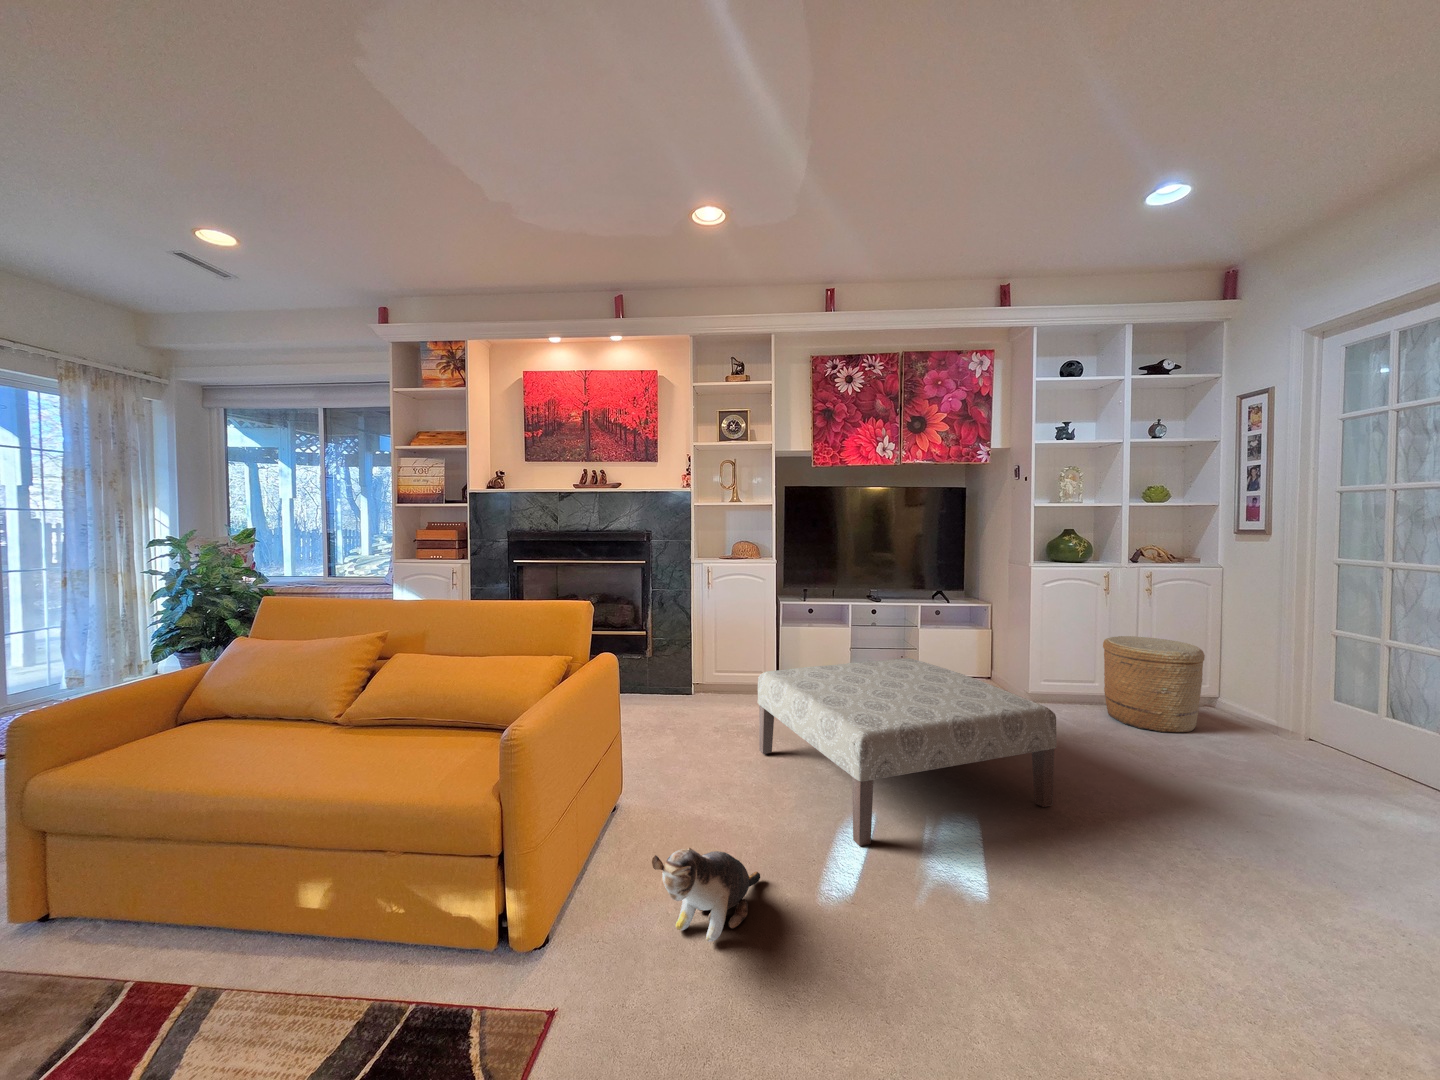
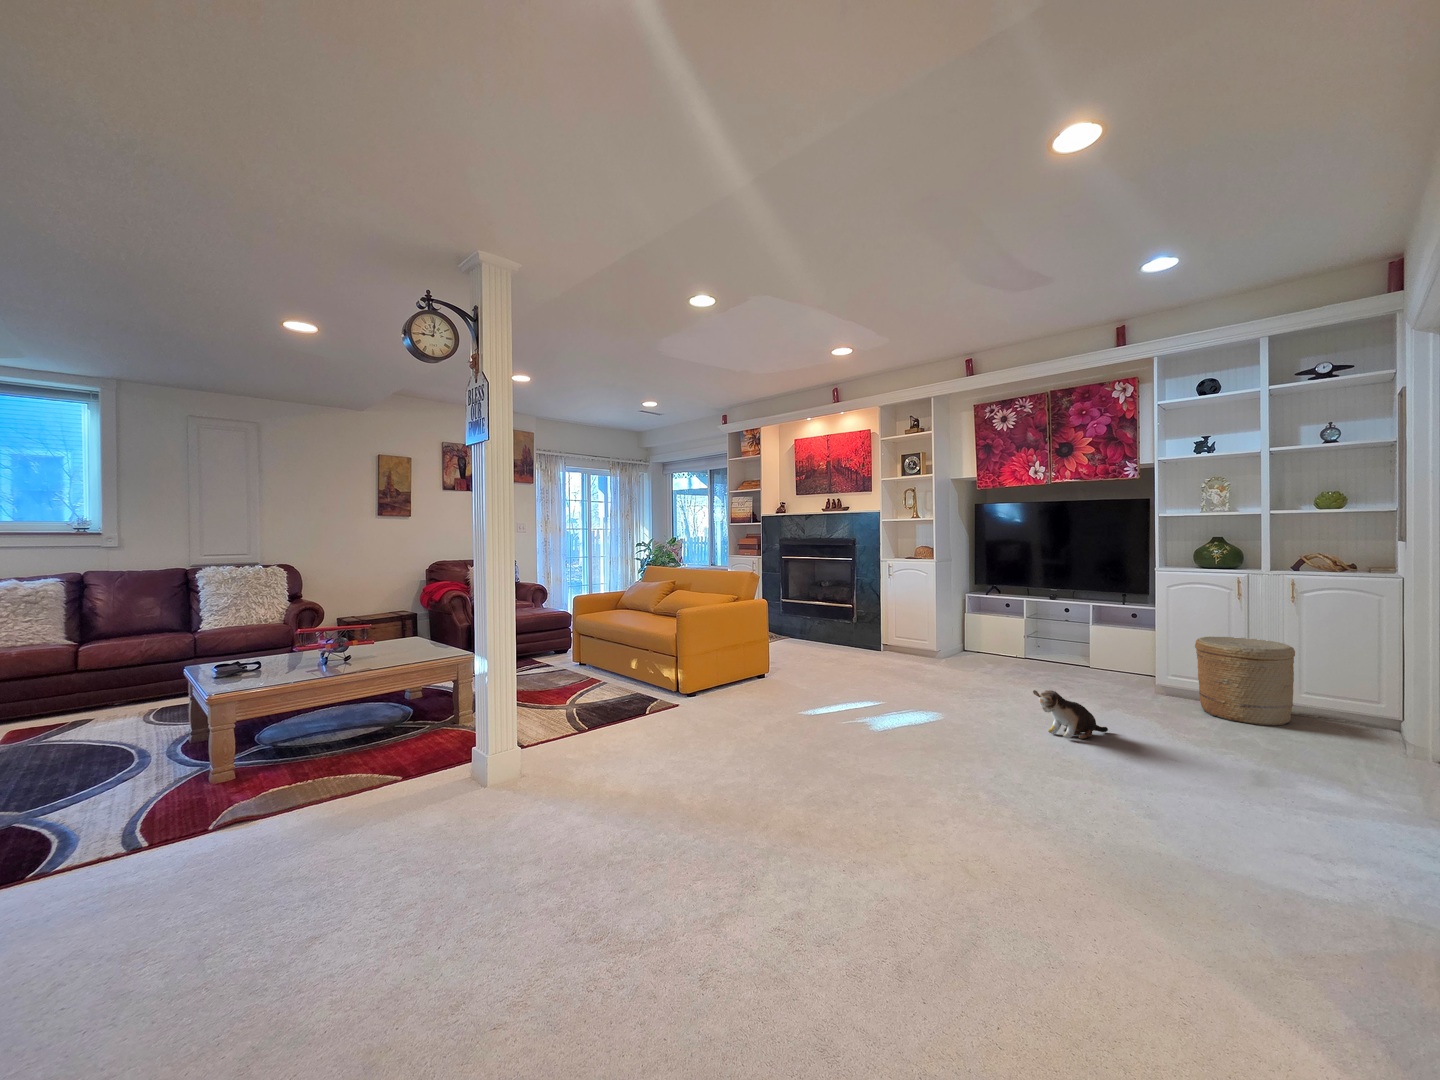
ottoman: present [758,658,1056,846] -> none [846,625,998,719]
plush toy: present [652,848,760,942] -> present [1033,690,1108,739]

